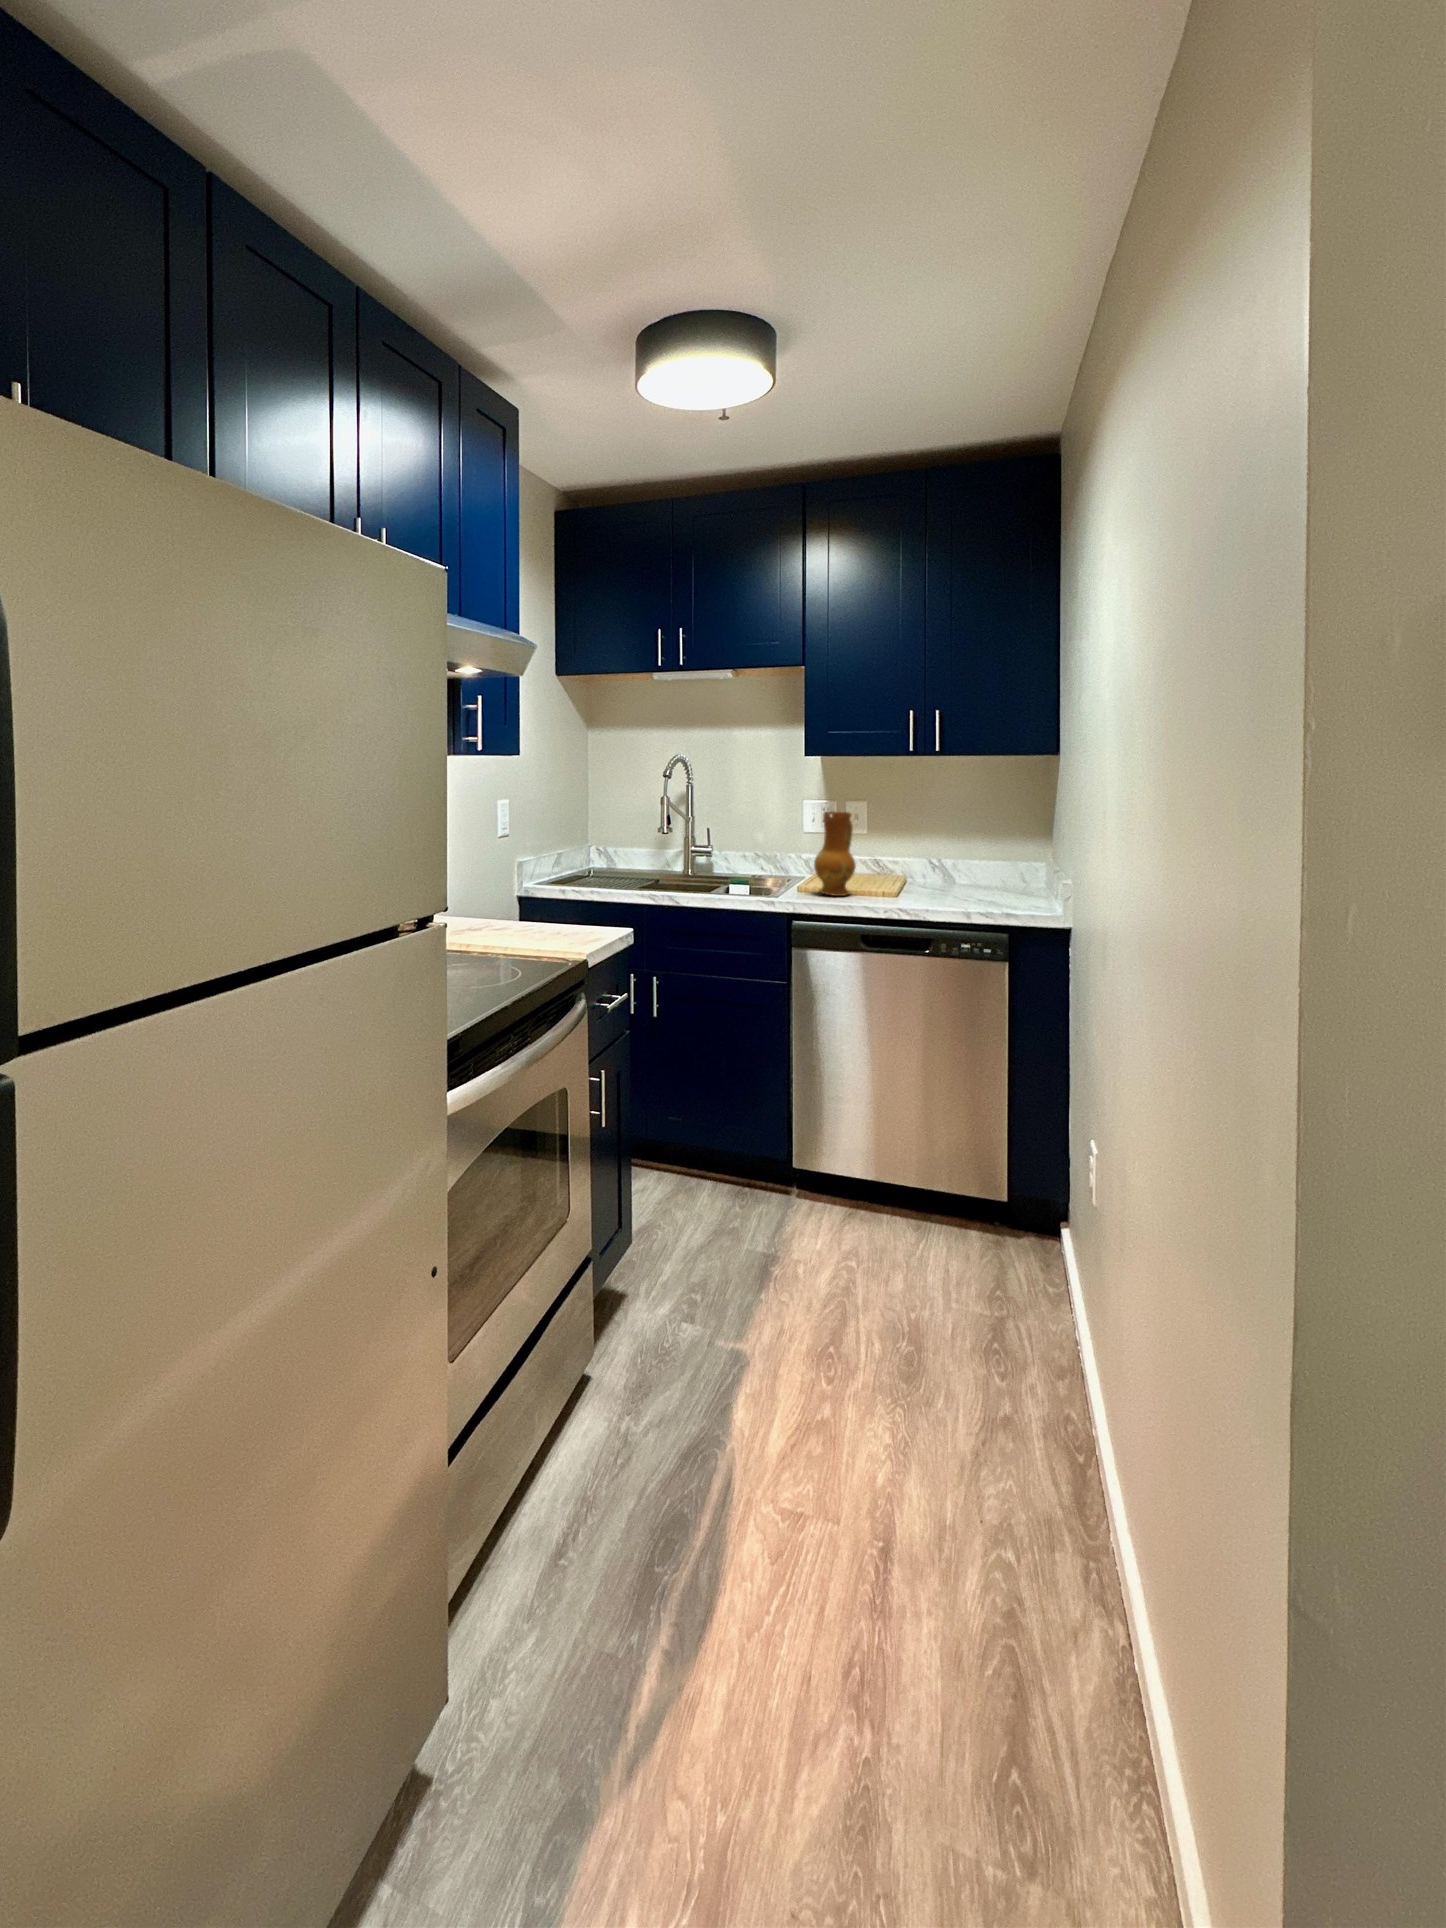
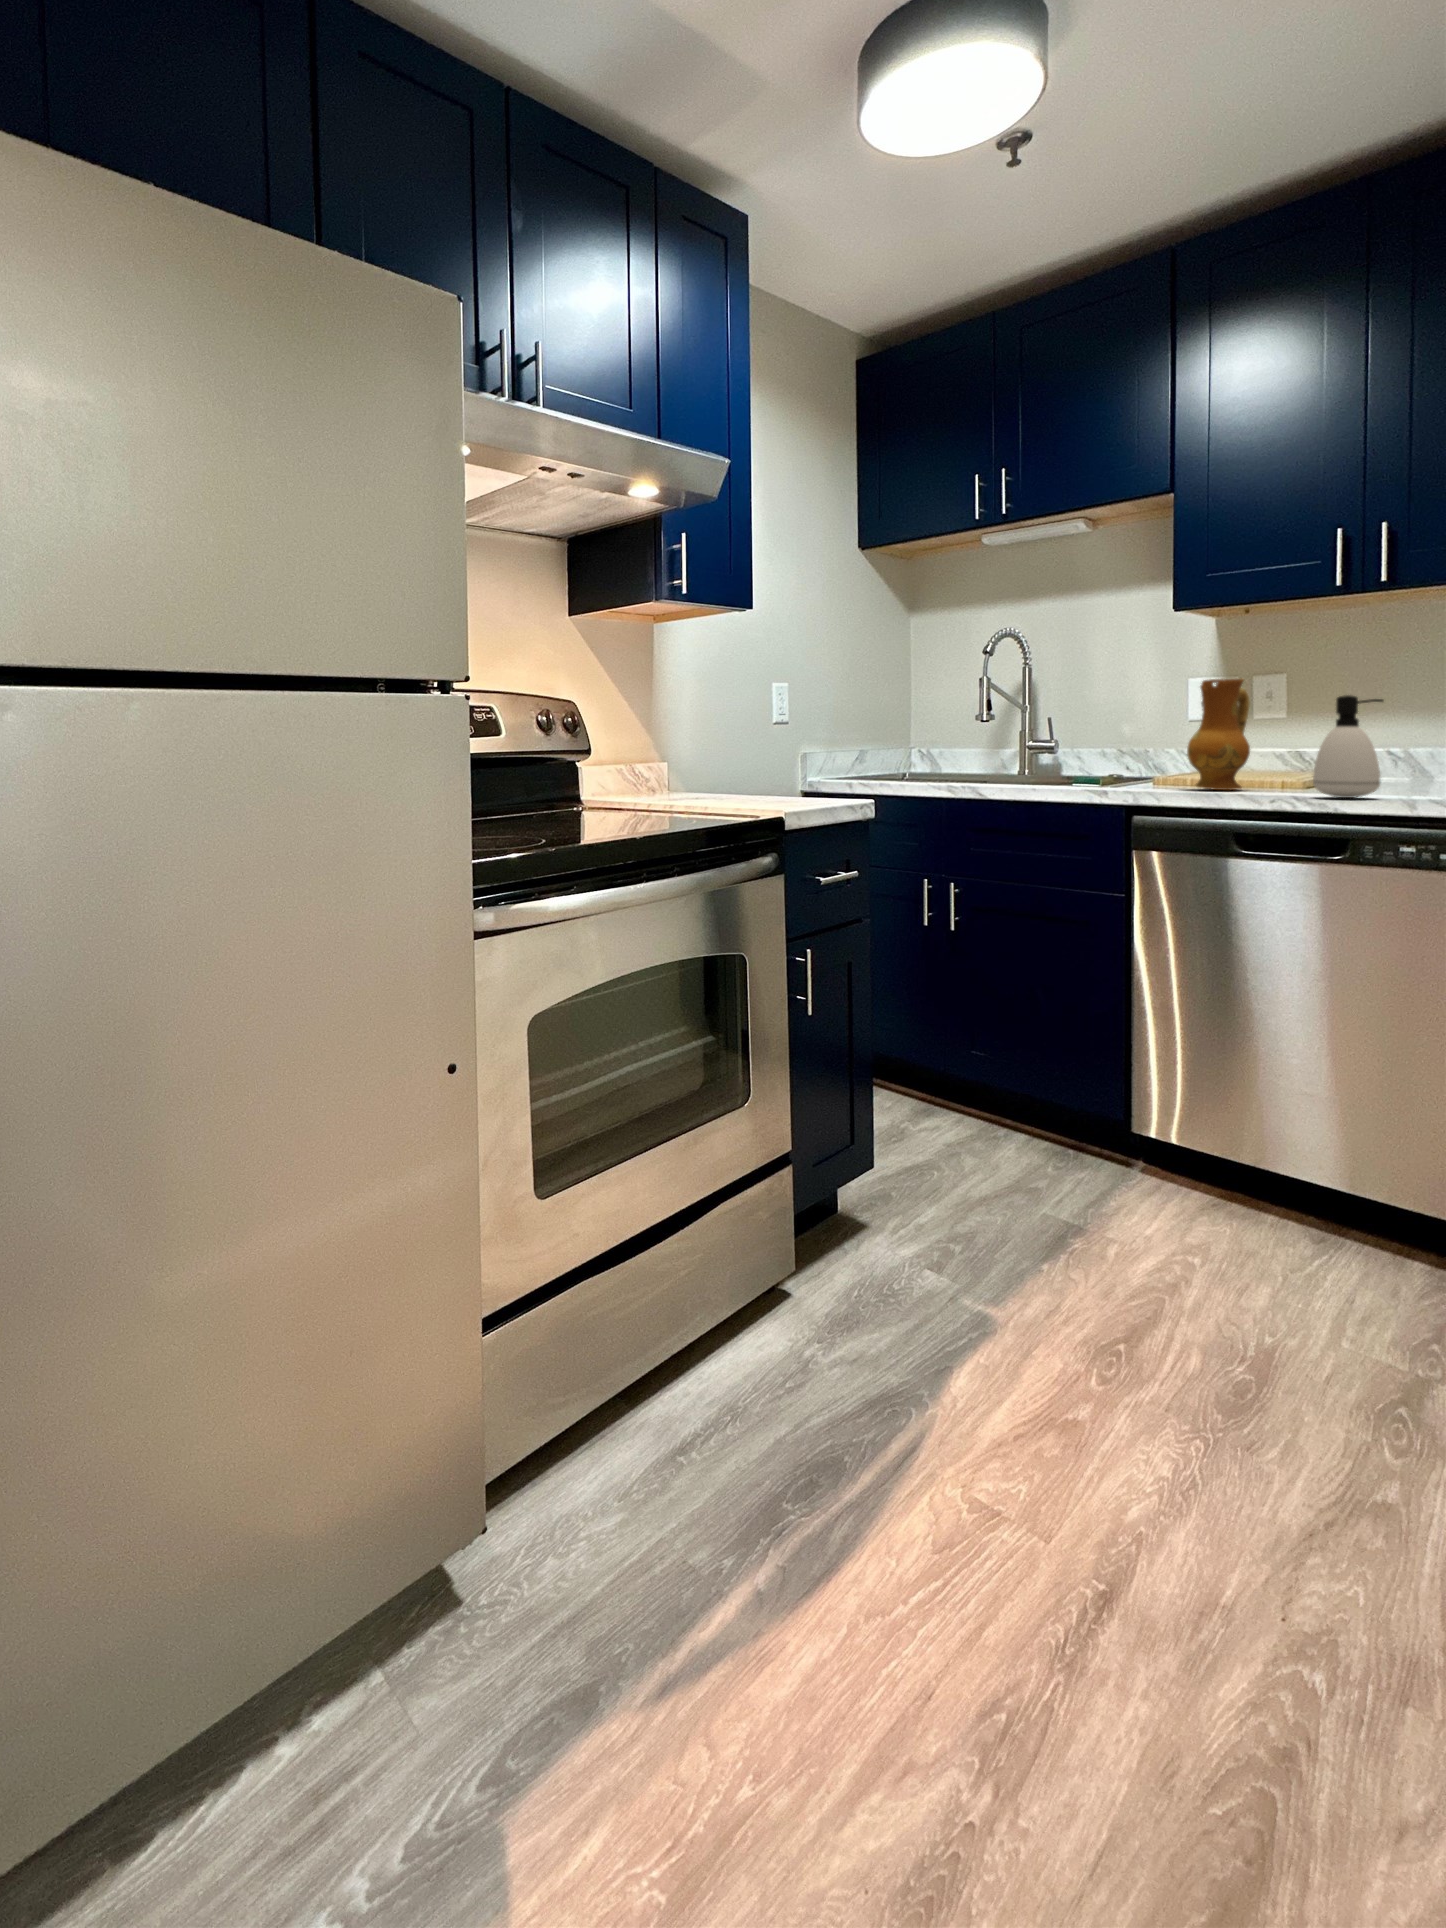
soap dispenser: none [906,838,949,911] -> present [1313,695,1383,798]

